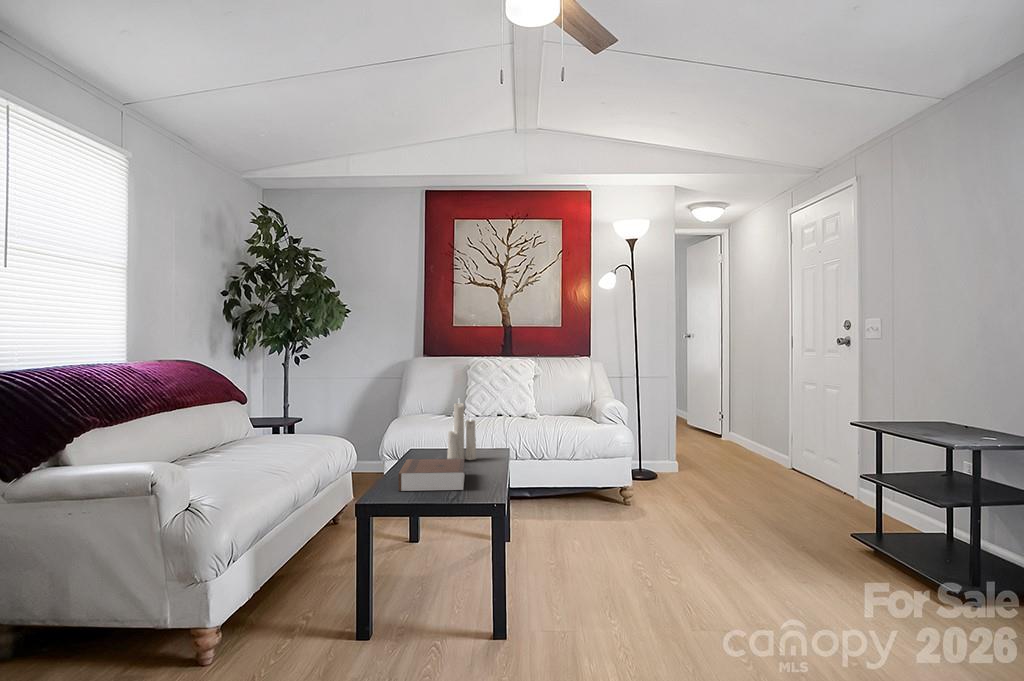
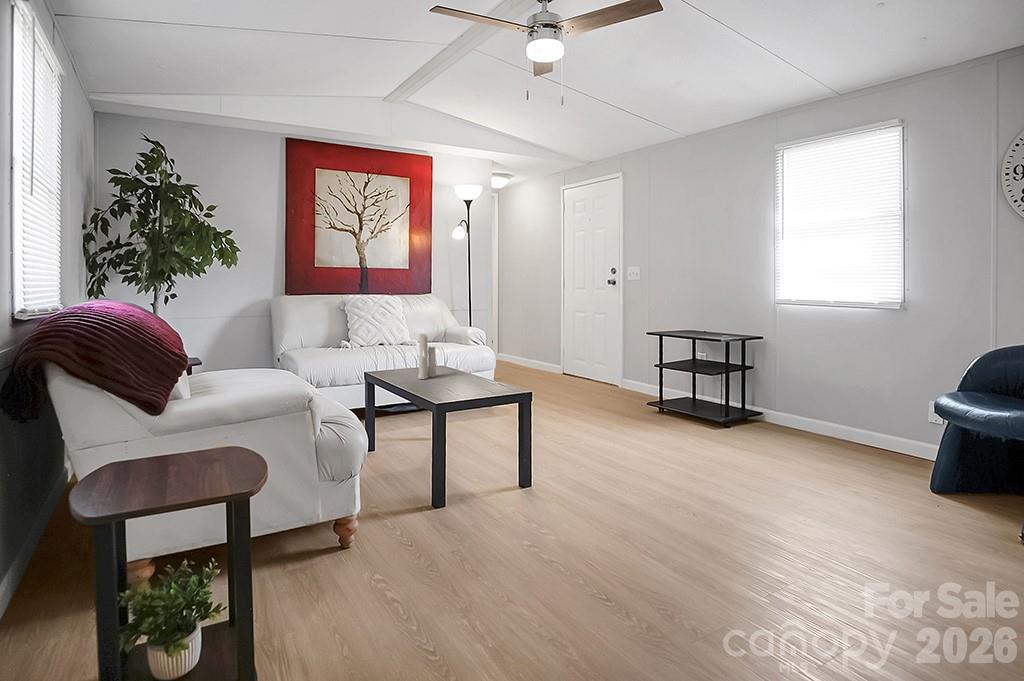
book: present [398,458,465,491] -> none [415,374,480,400]

